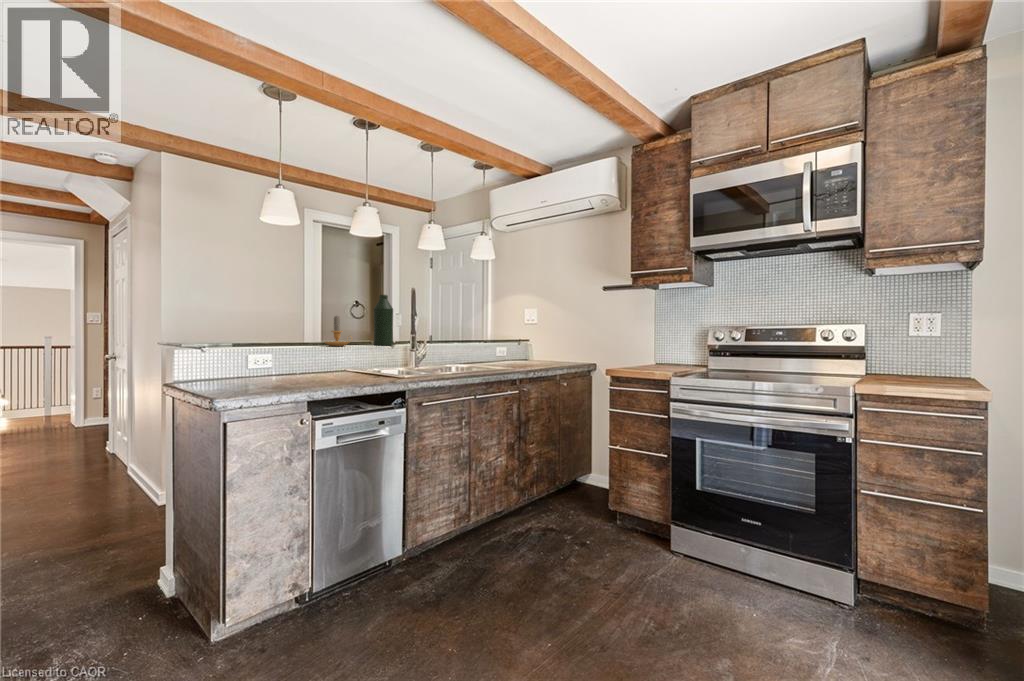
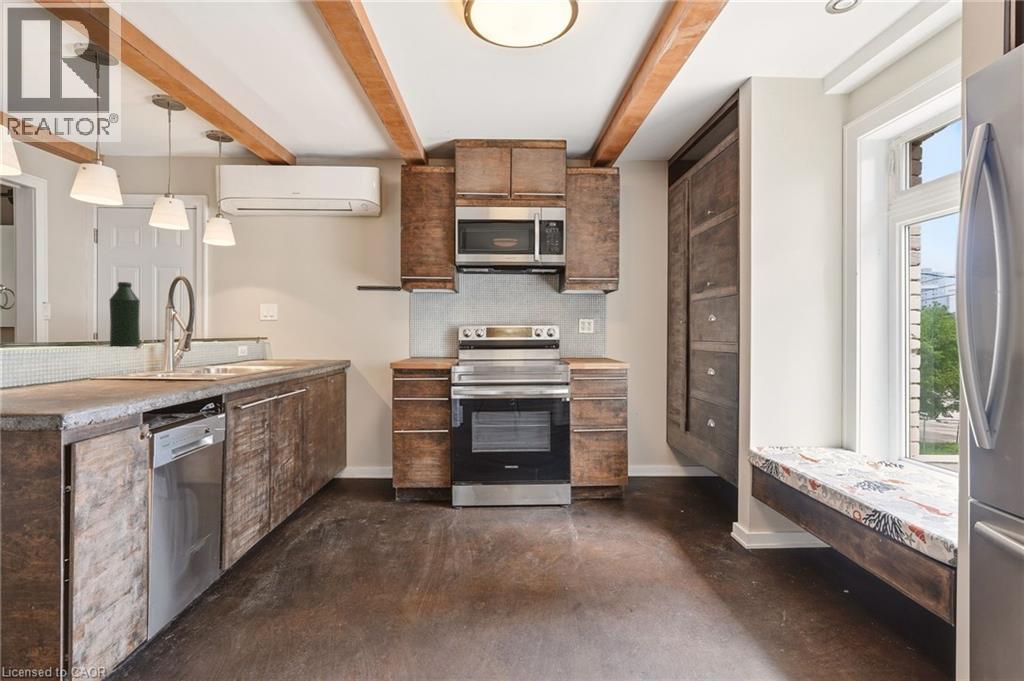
candle: present [325,316,351,346] -> none [59,306,109,348]

